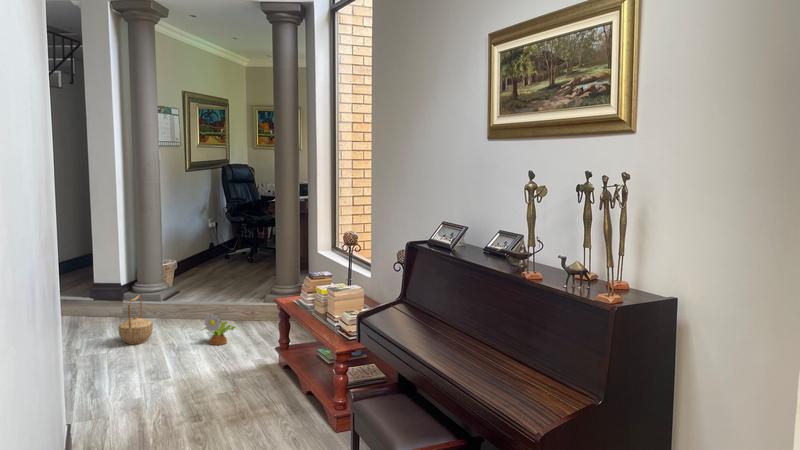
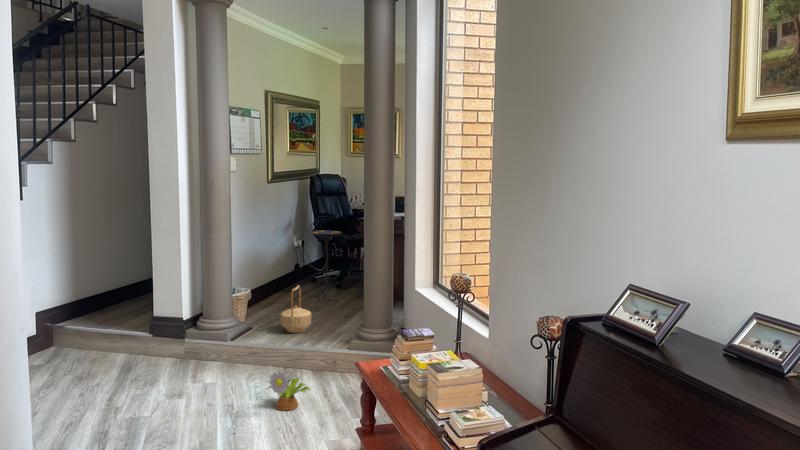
side table: none [227,212,254,272] -> present [311,230,342,299]
basket: present [118,295,153,344] -> present [280,285,311,333]

